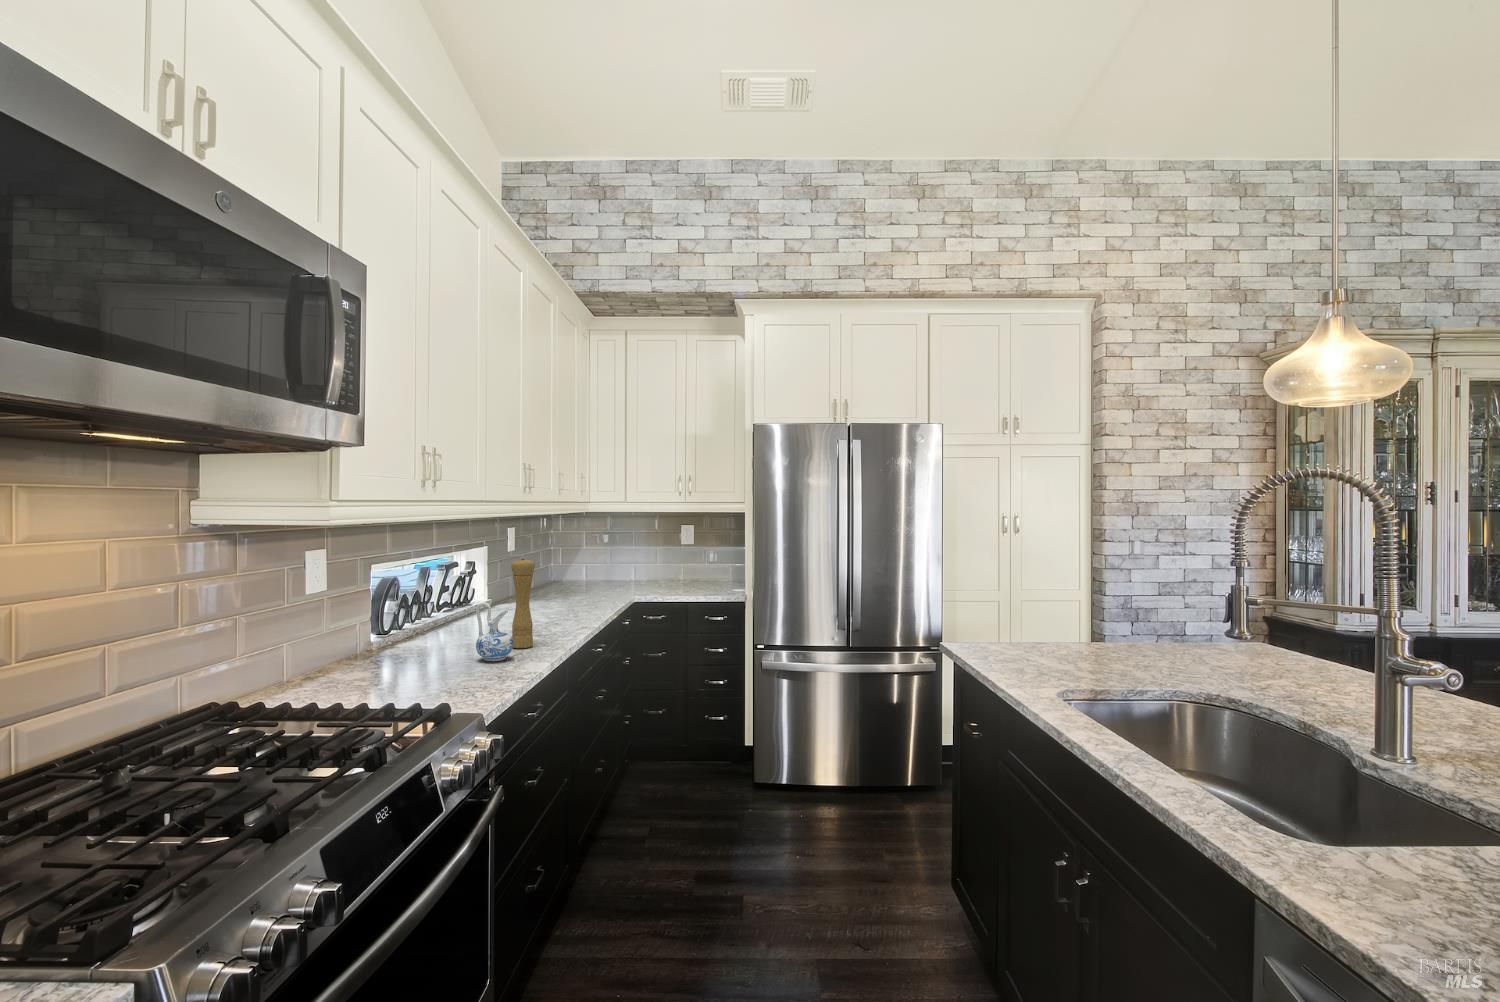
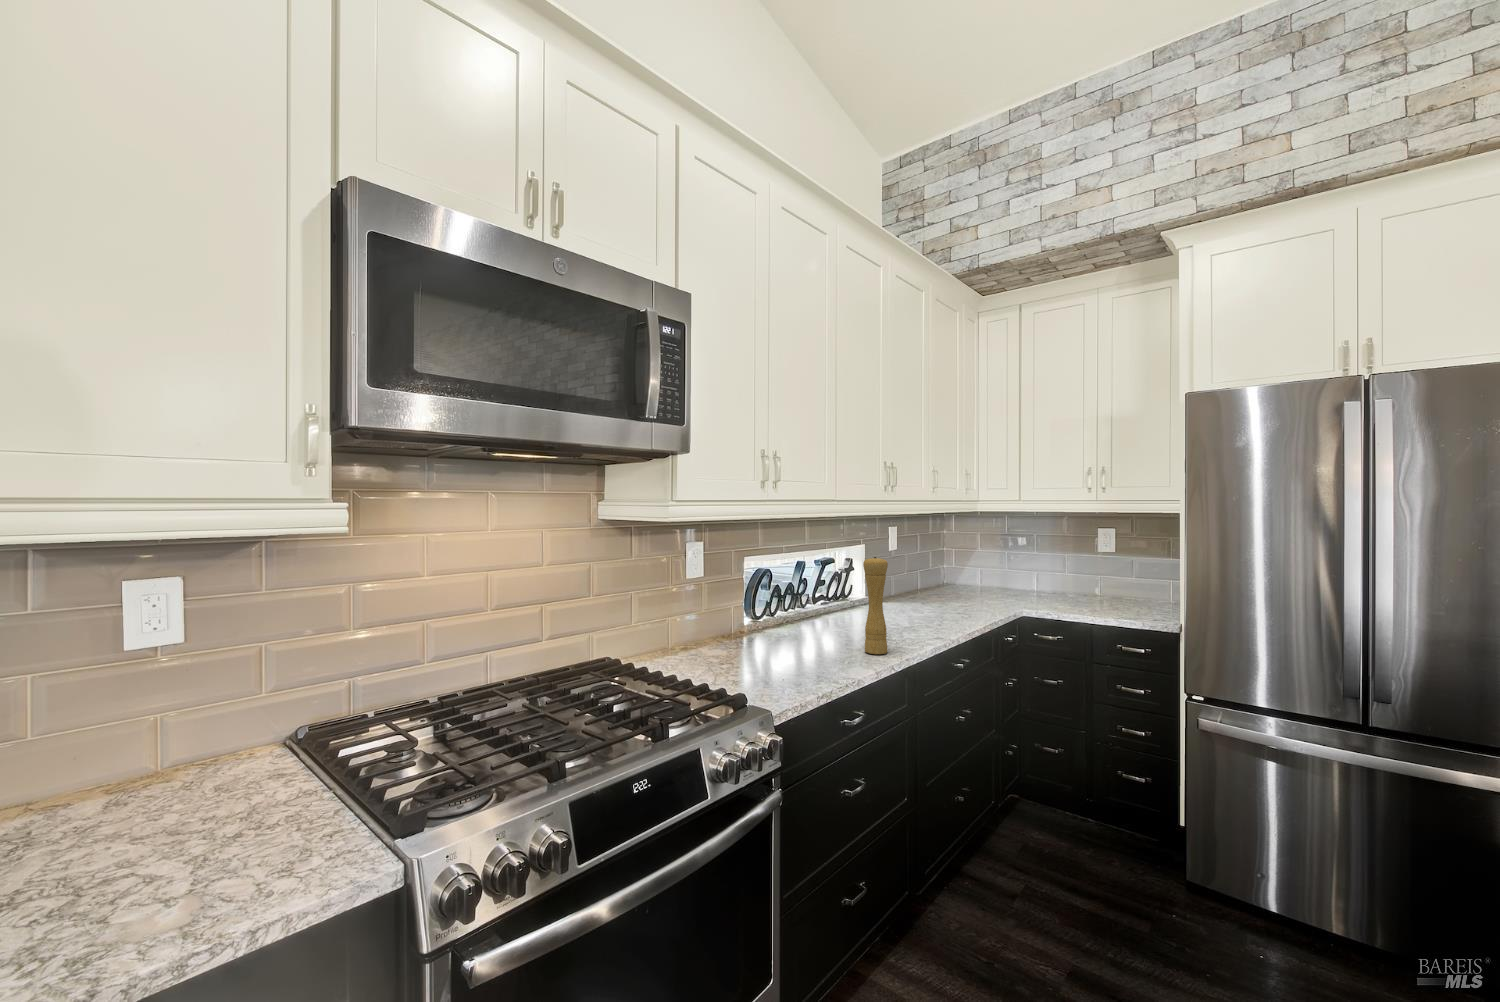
ceramic pitcher: present [476,602,513,661] -> none [821,601,858,666]

